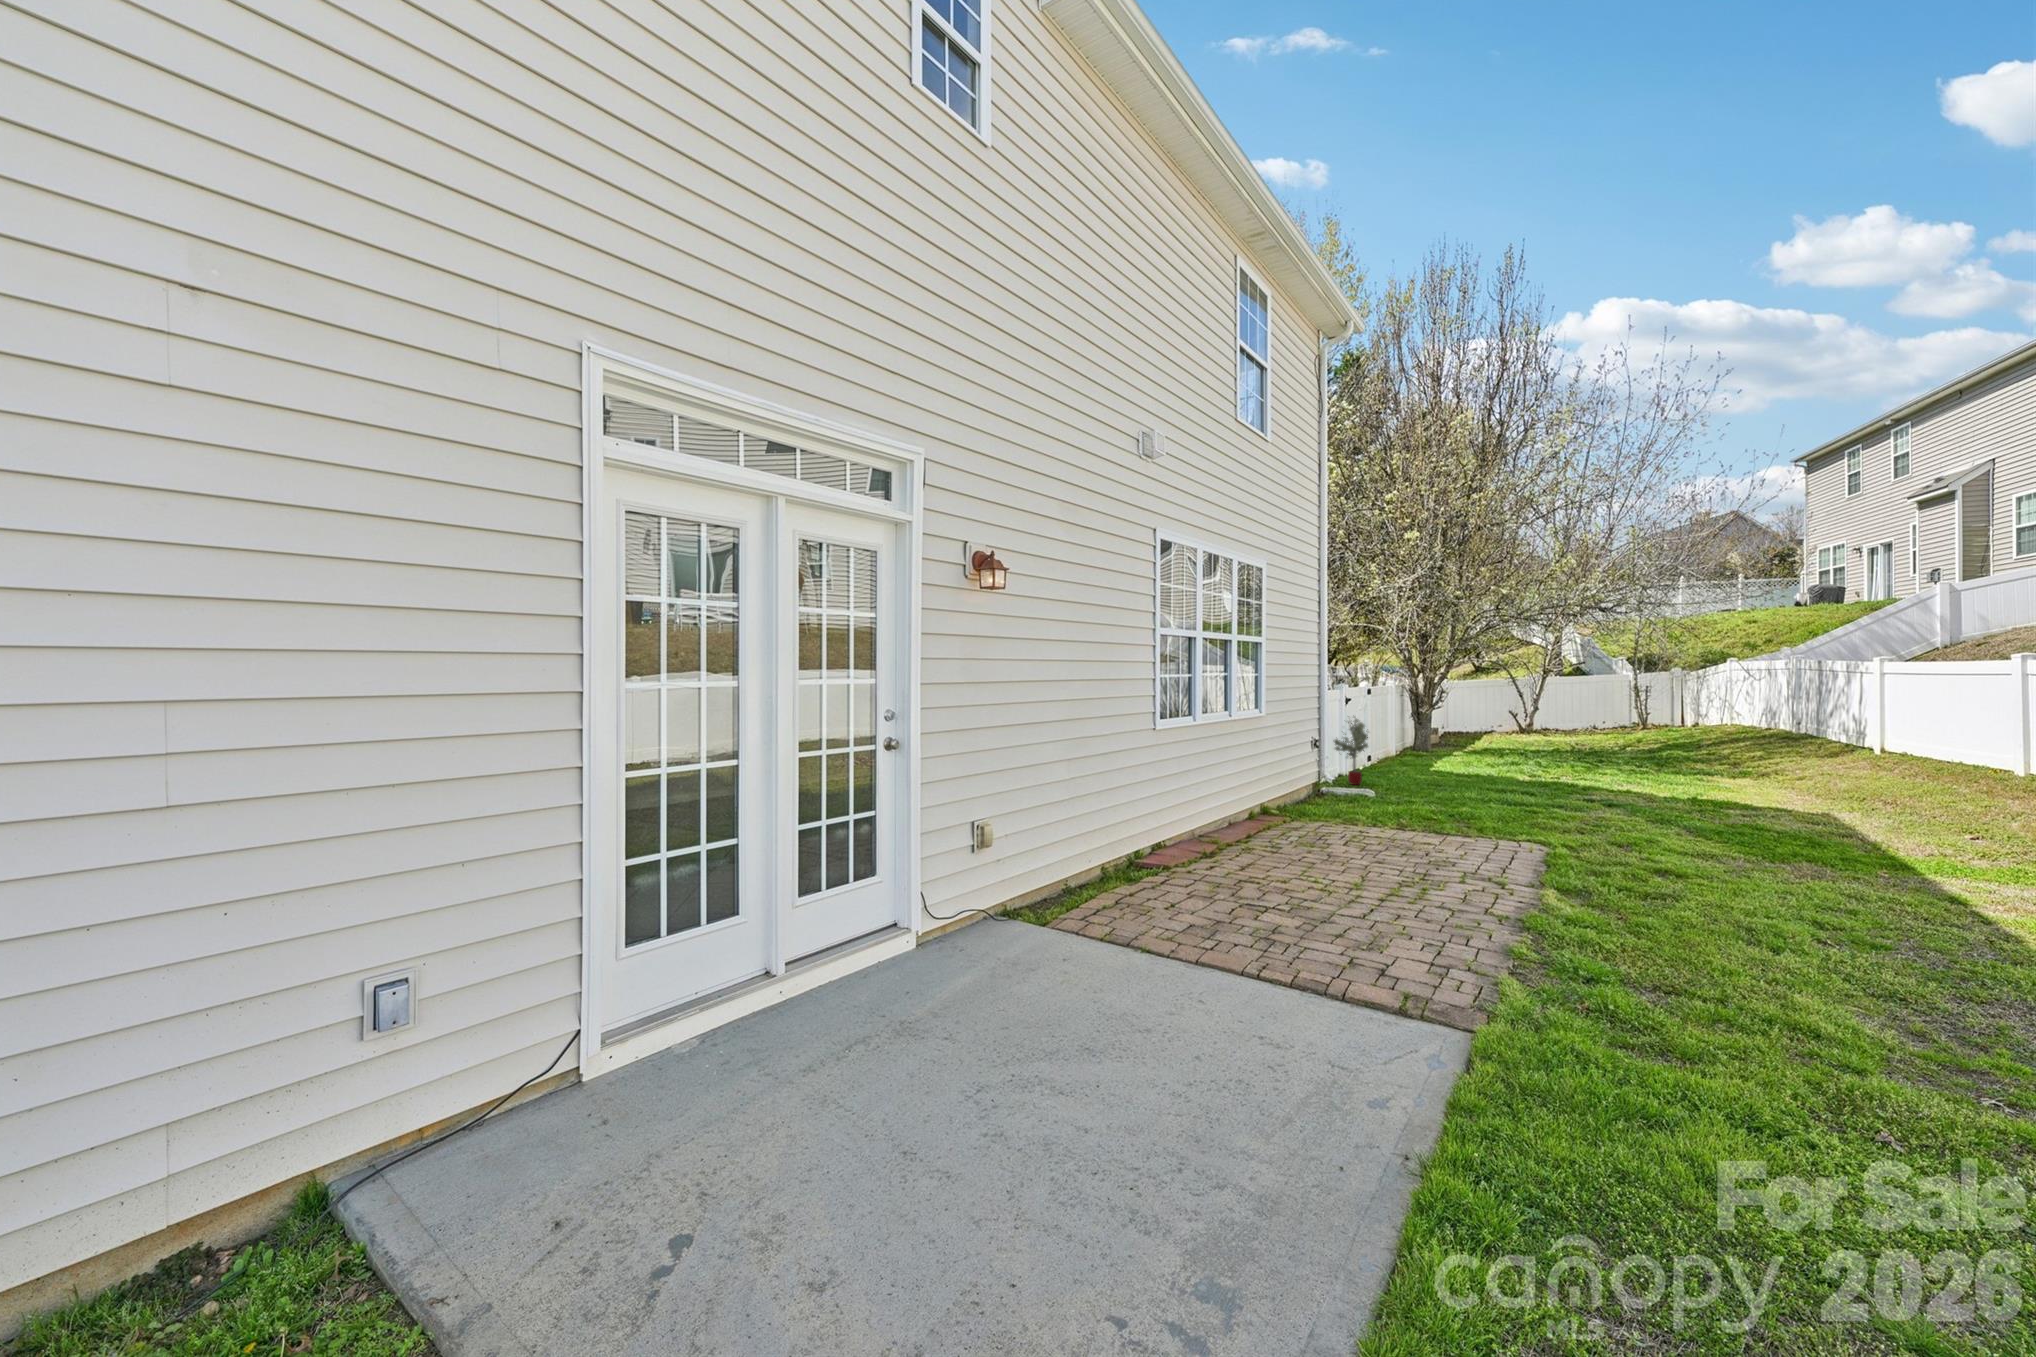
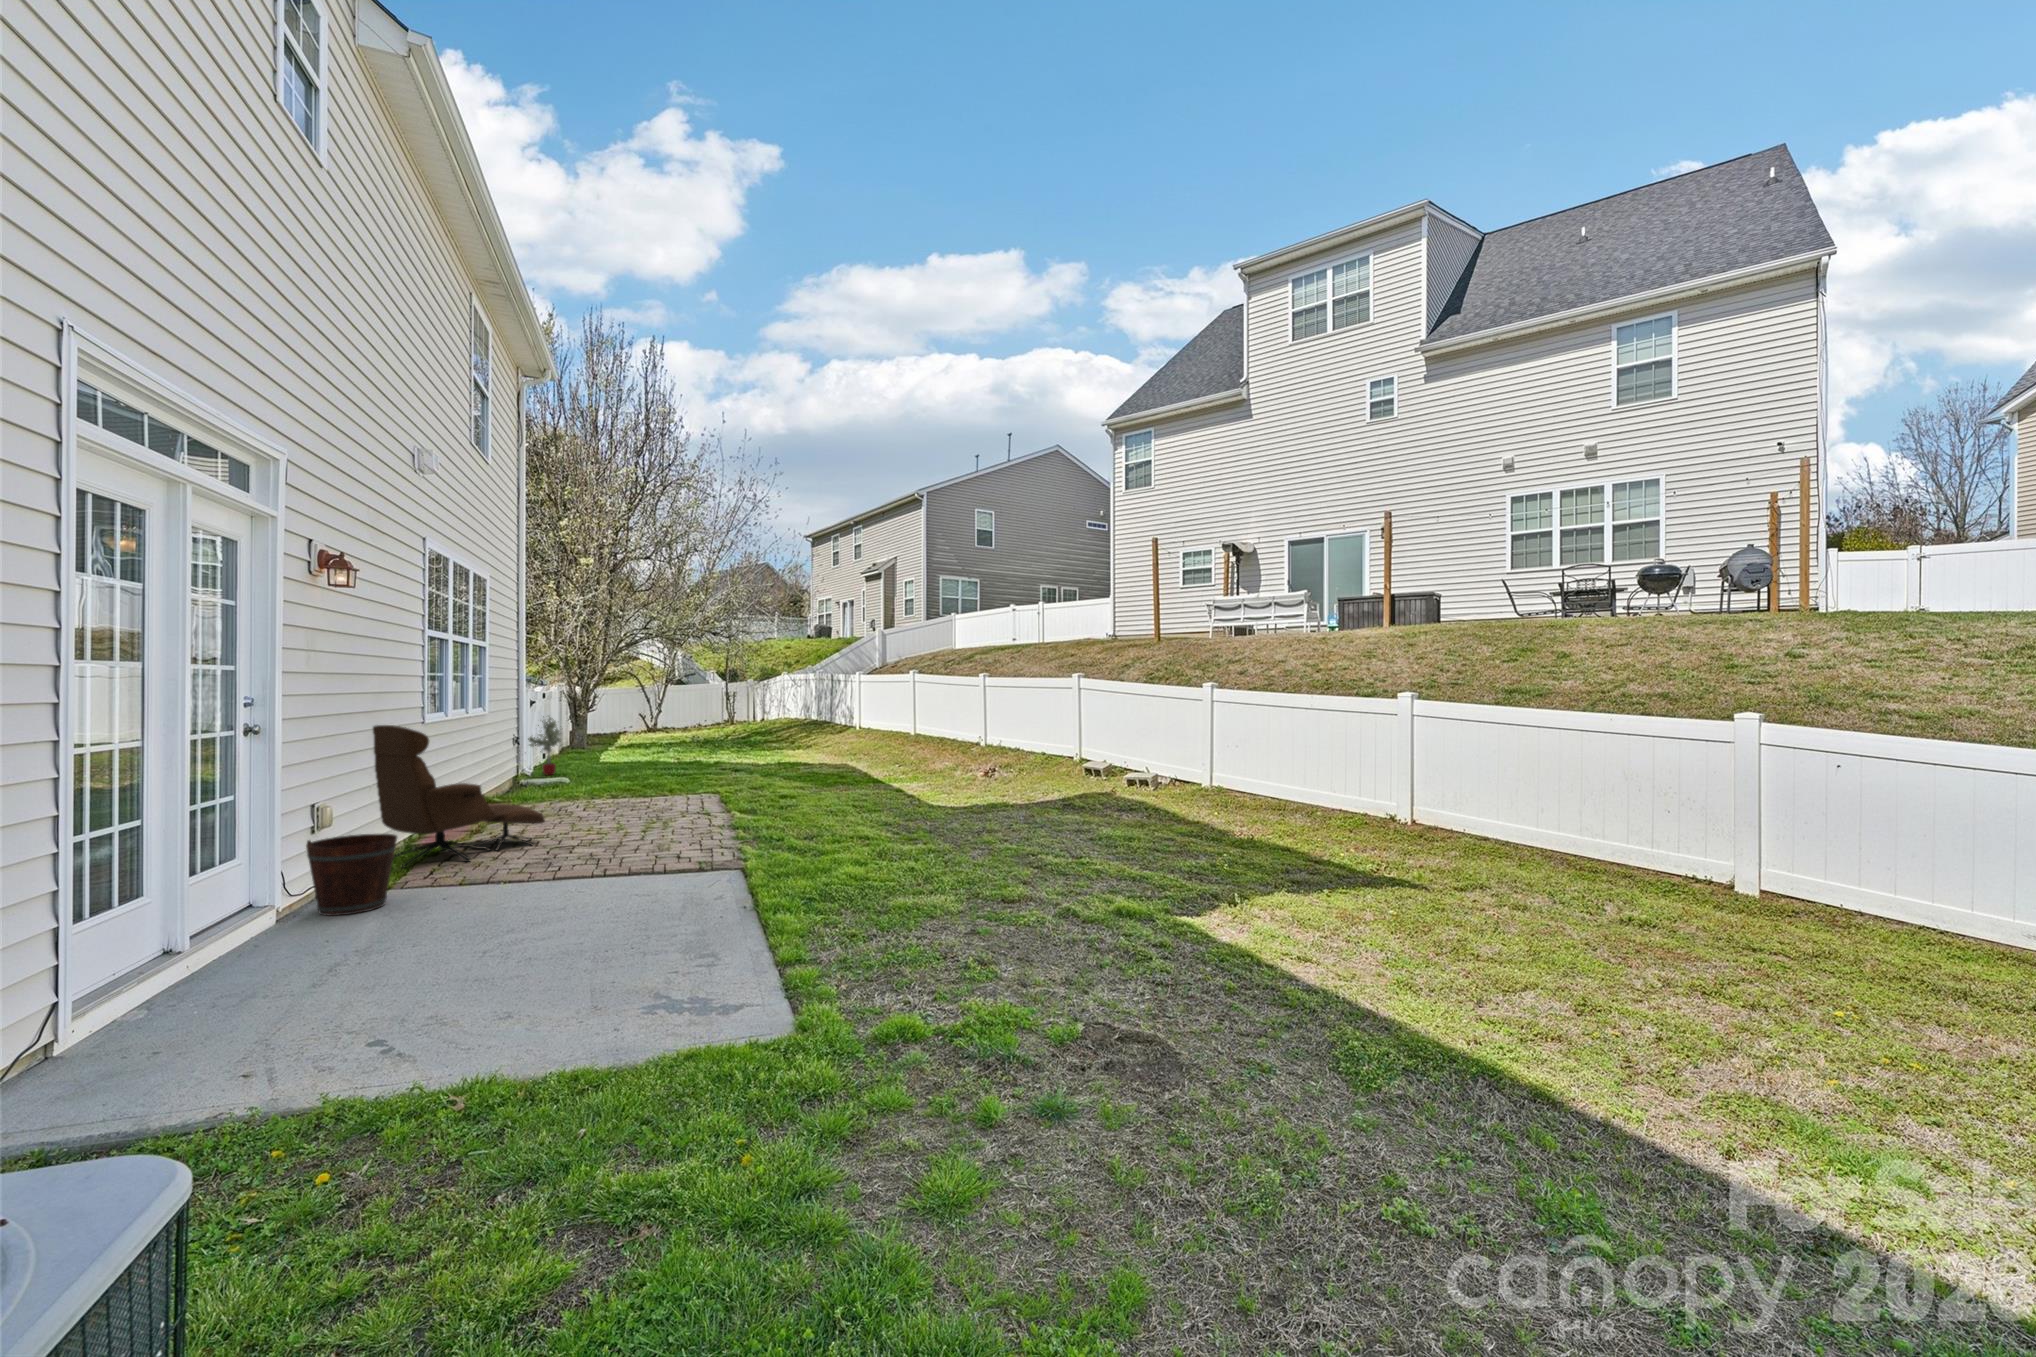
lounge chair: none [1071,735,1250,902] -> present [373,725,545,868]
bucket: none [953,860,1032,954] -> present [306,834,397,916]

